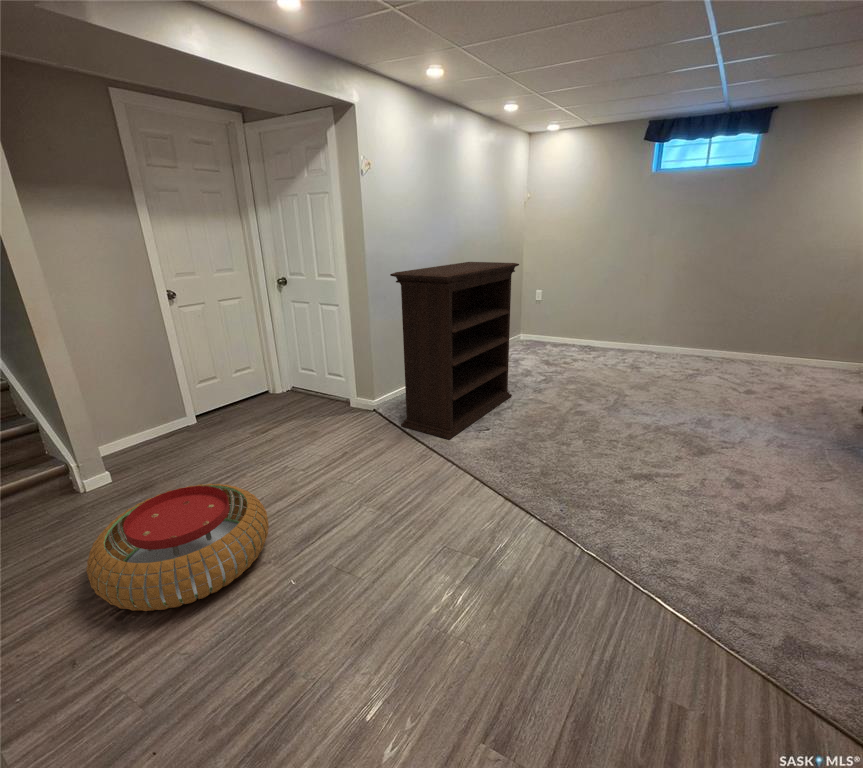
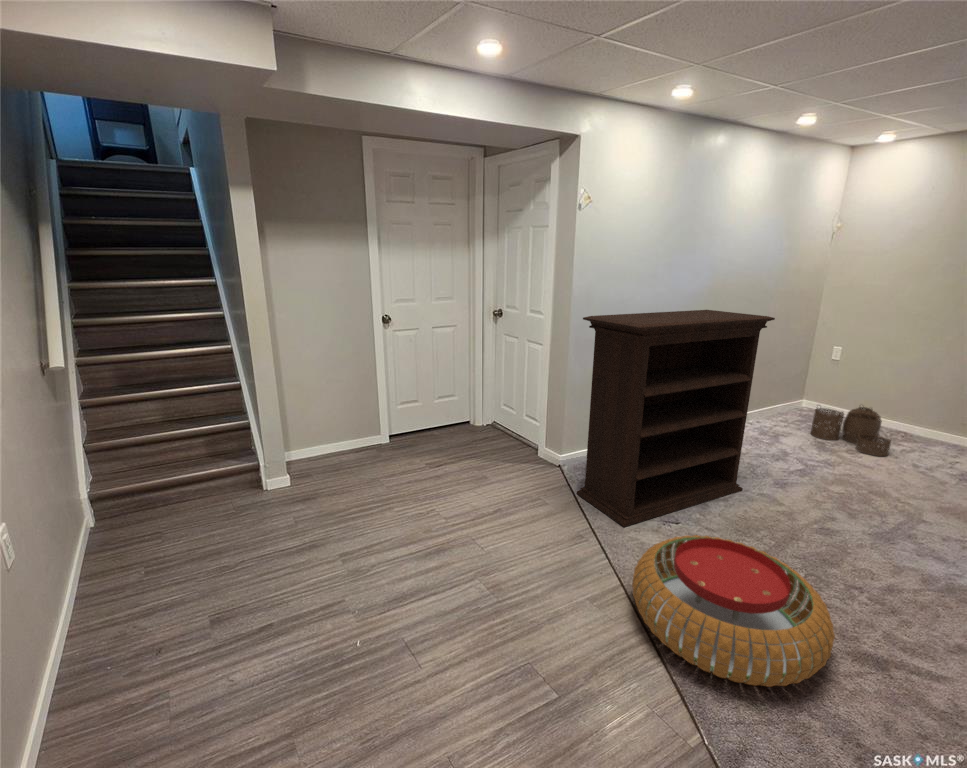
woven basket: none [534,325,582,358] -> present [811,407,891,456]
pouf: present [86,484,269,611] -> present [632,535,835,687]

